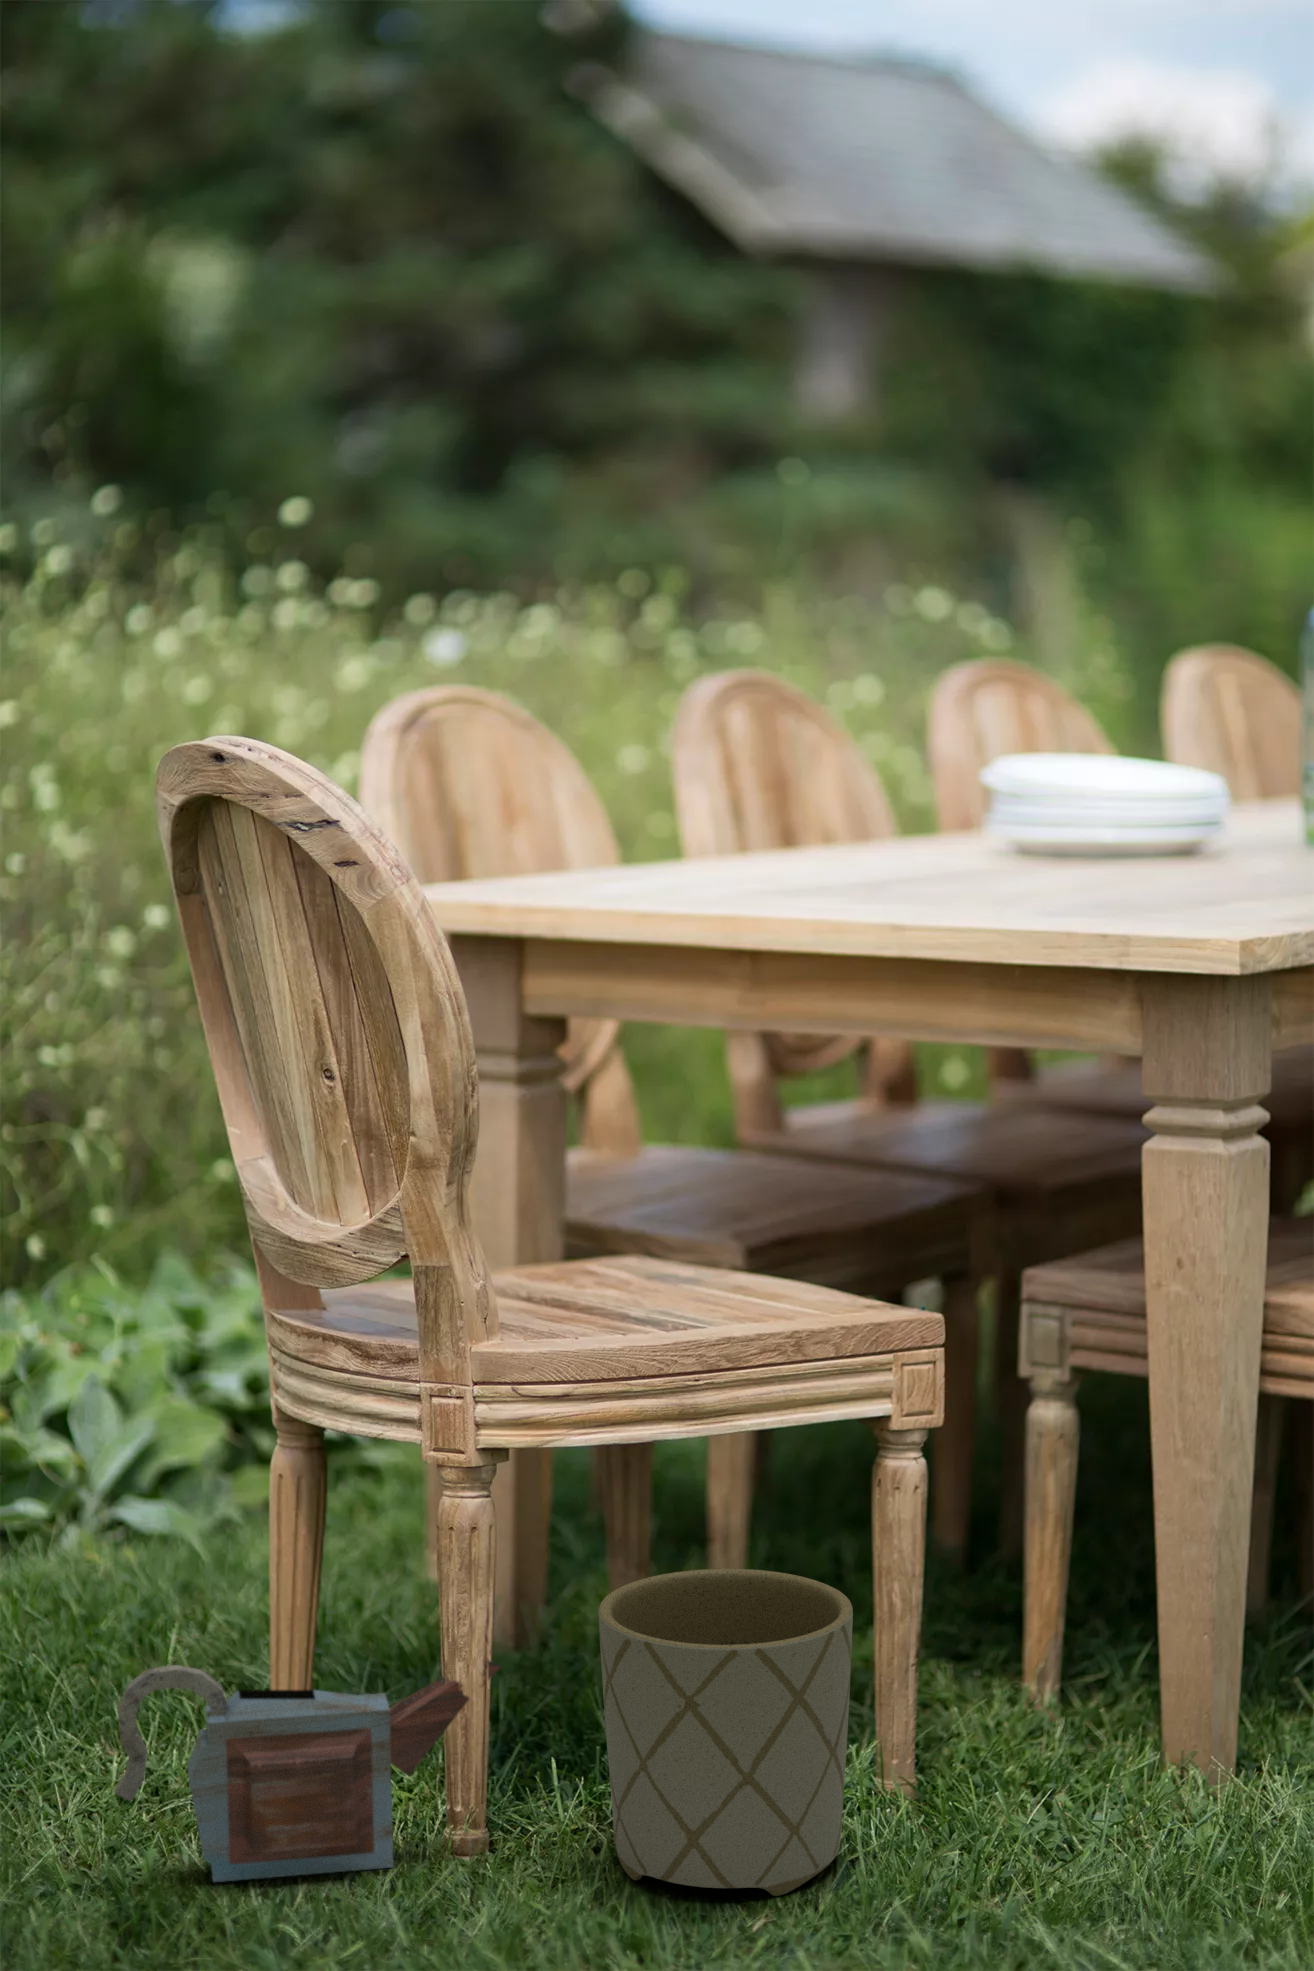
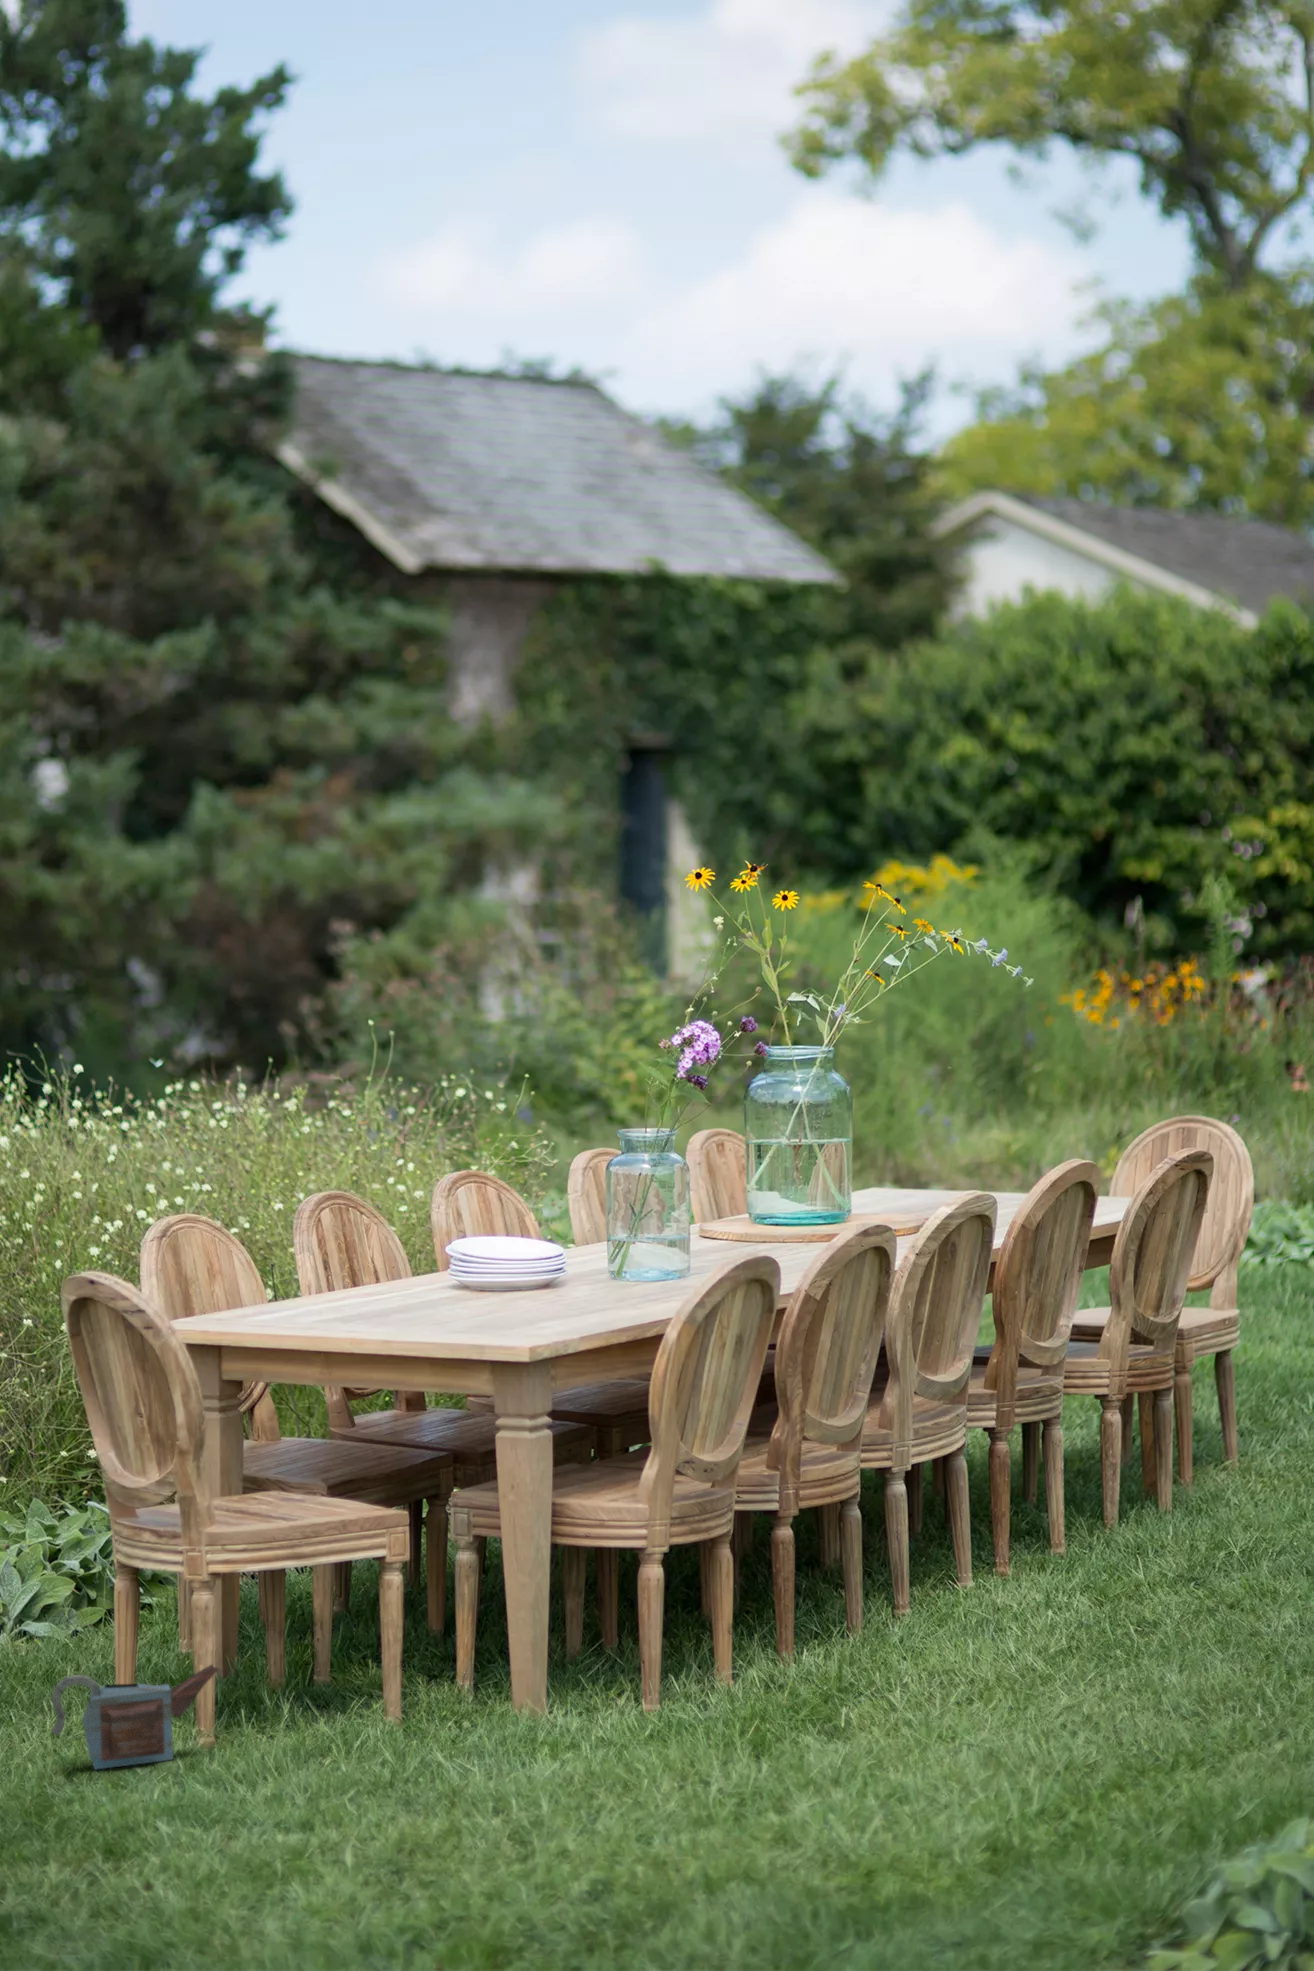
planter: present [599,1569,853,1896] -> none [261,1623,369,1759]

